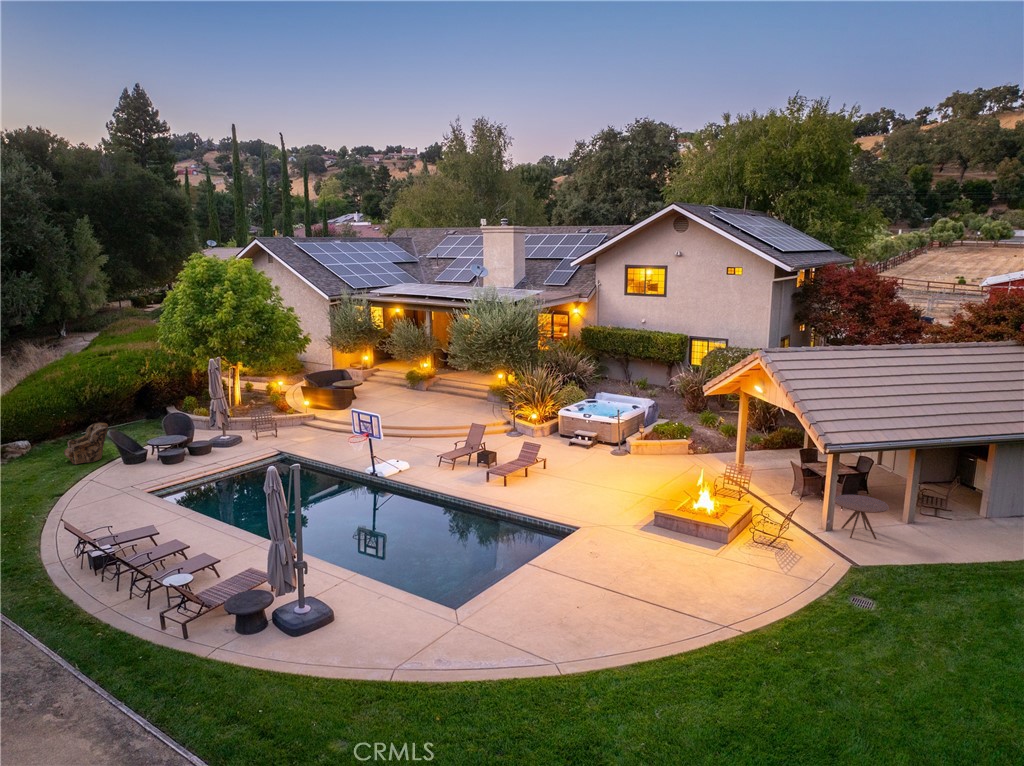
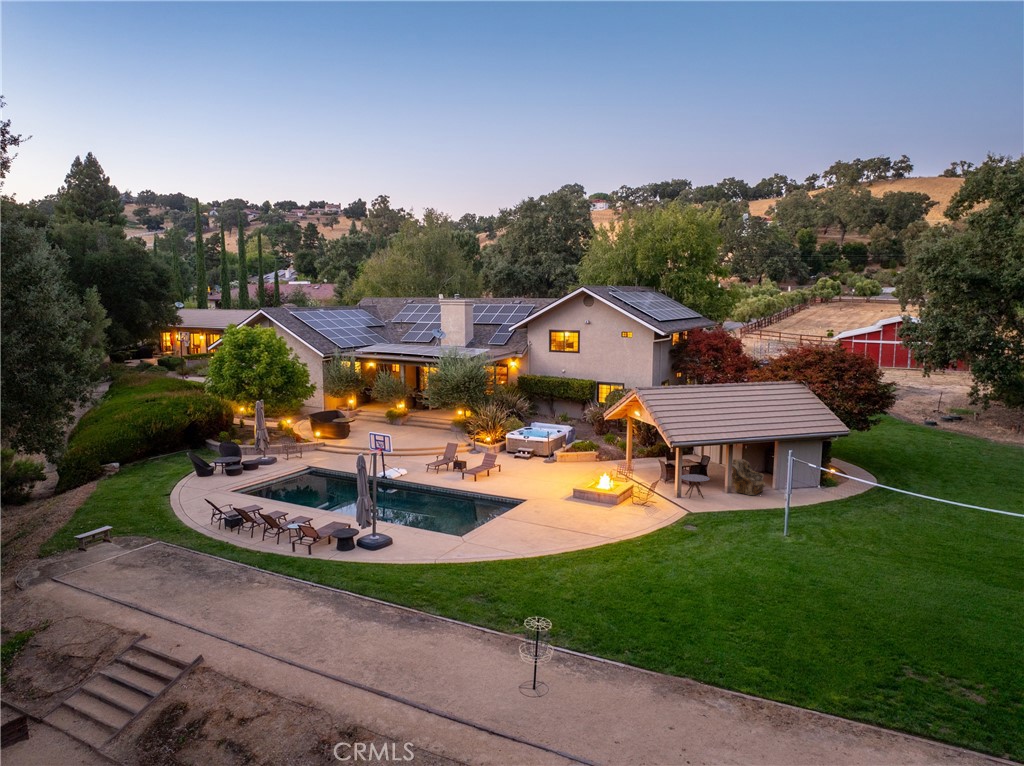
armchair: present [64,422,108,464] -> present [732,459,766,495]

